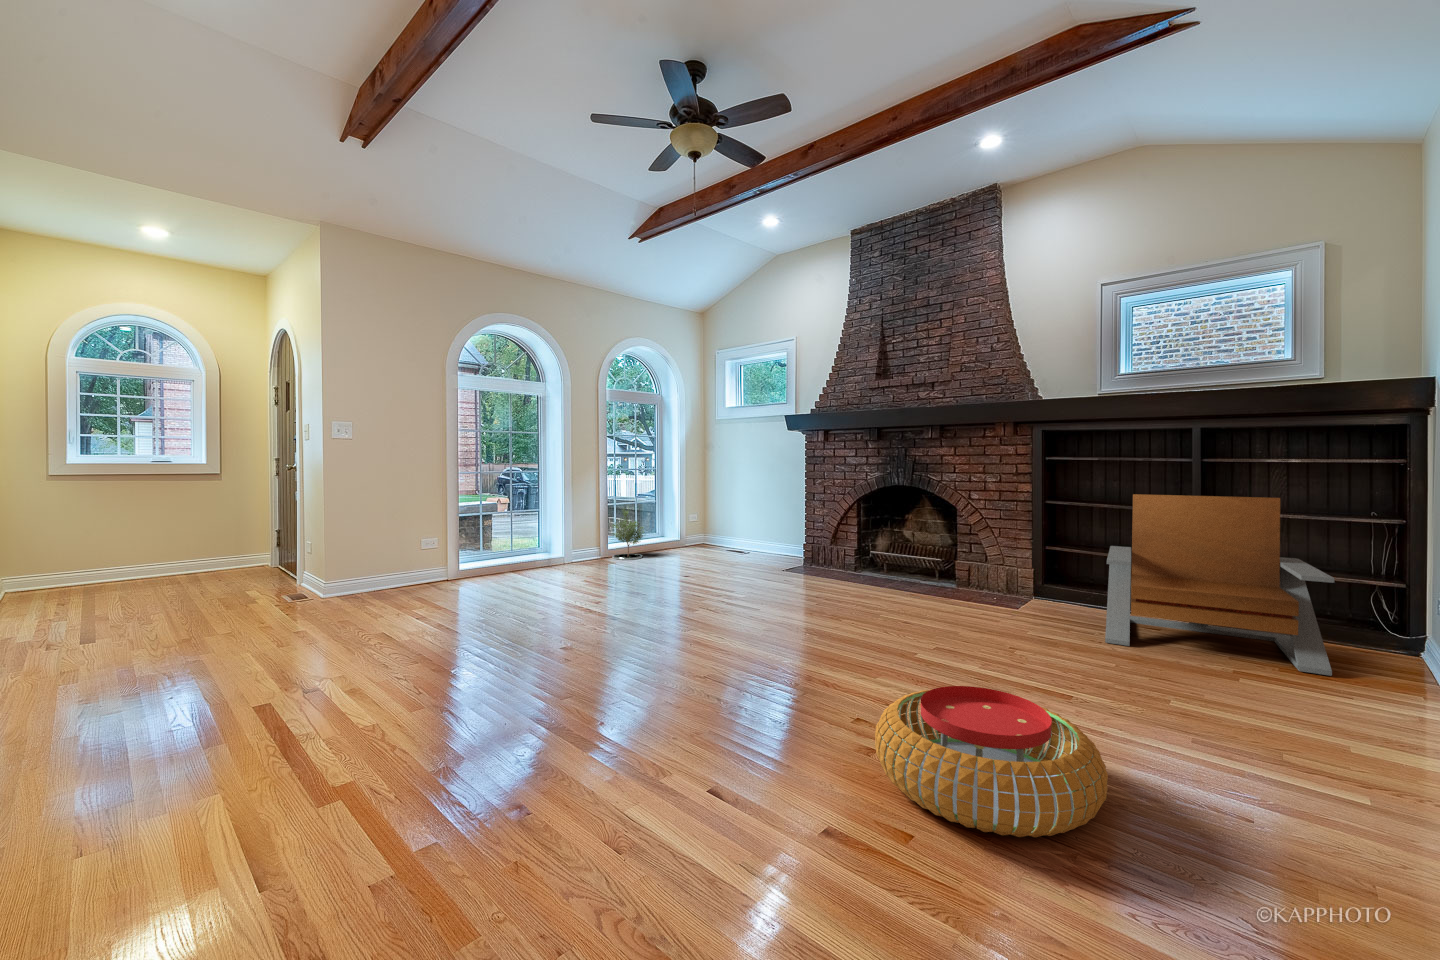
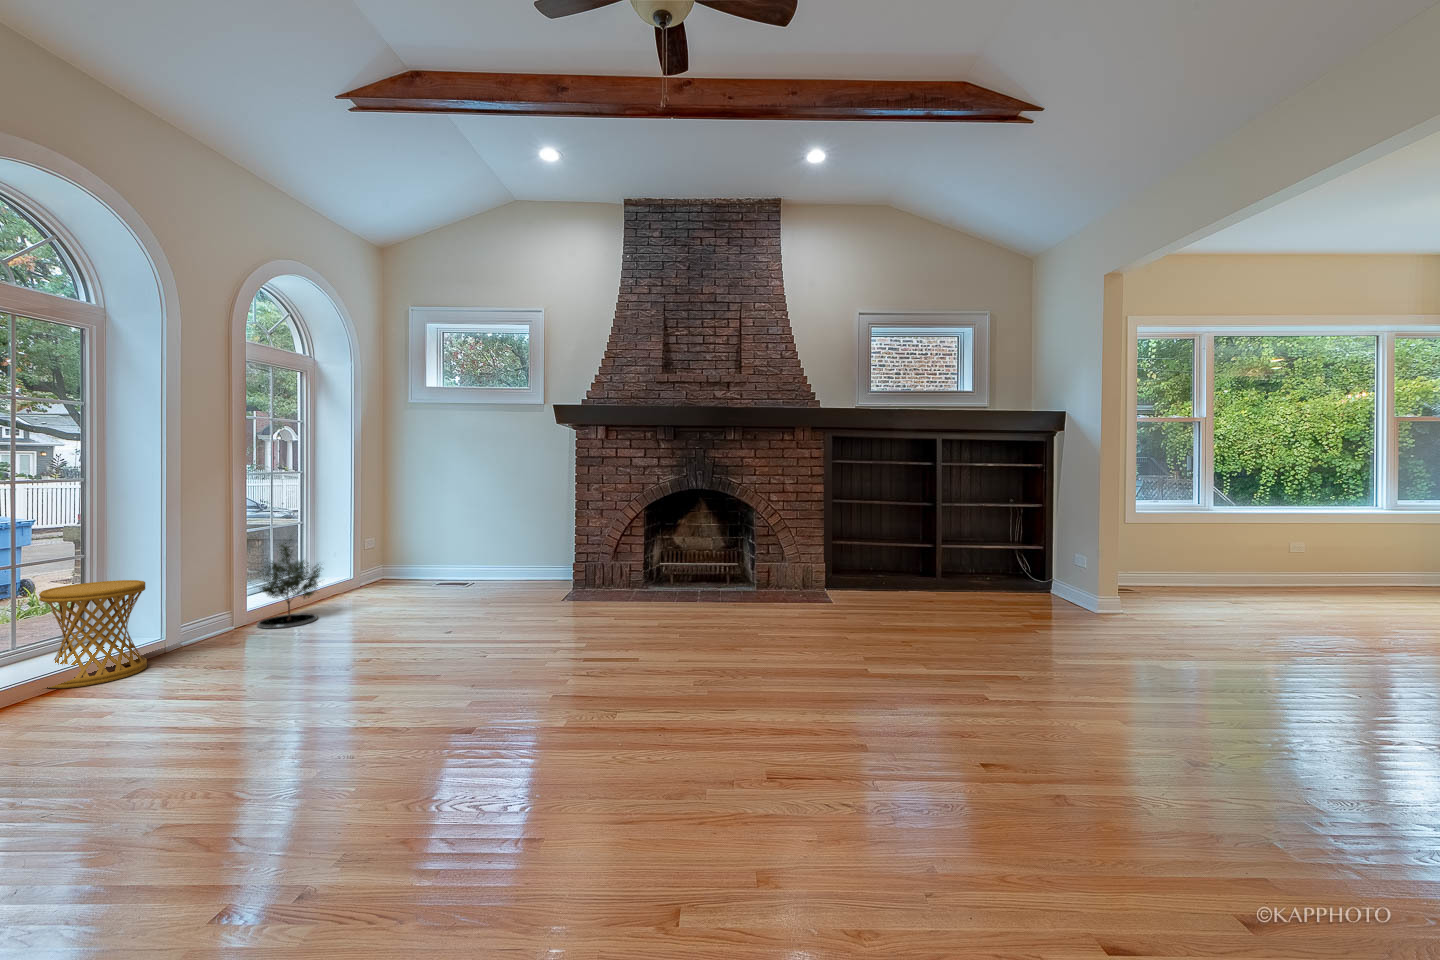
lounge chair: present [1105,494,1334,676] -> none [894,490,1064,615]
side table: none [515,521,553,569] -> present [39,580,147,688]
pouf: present [875,686,1108,837] -> none [1077,675,1332,812]

